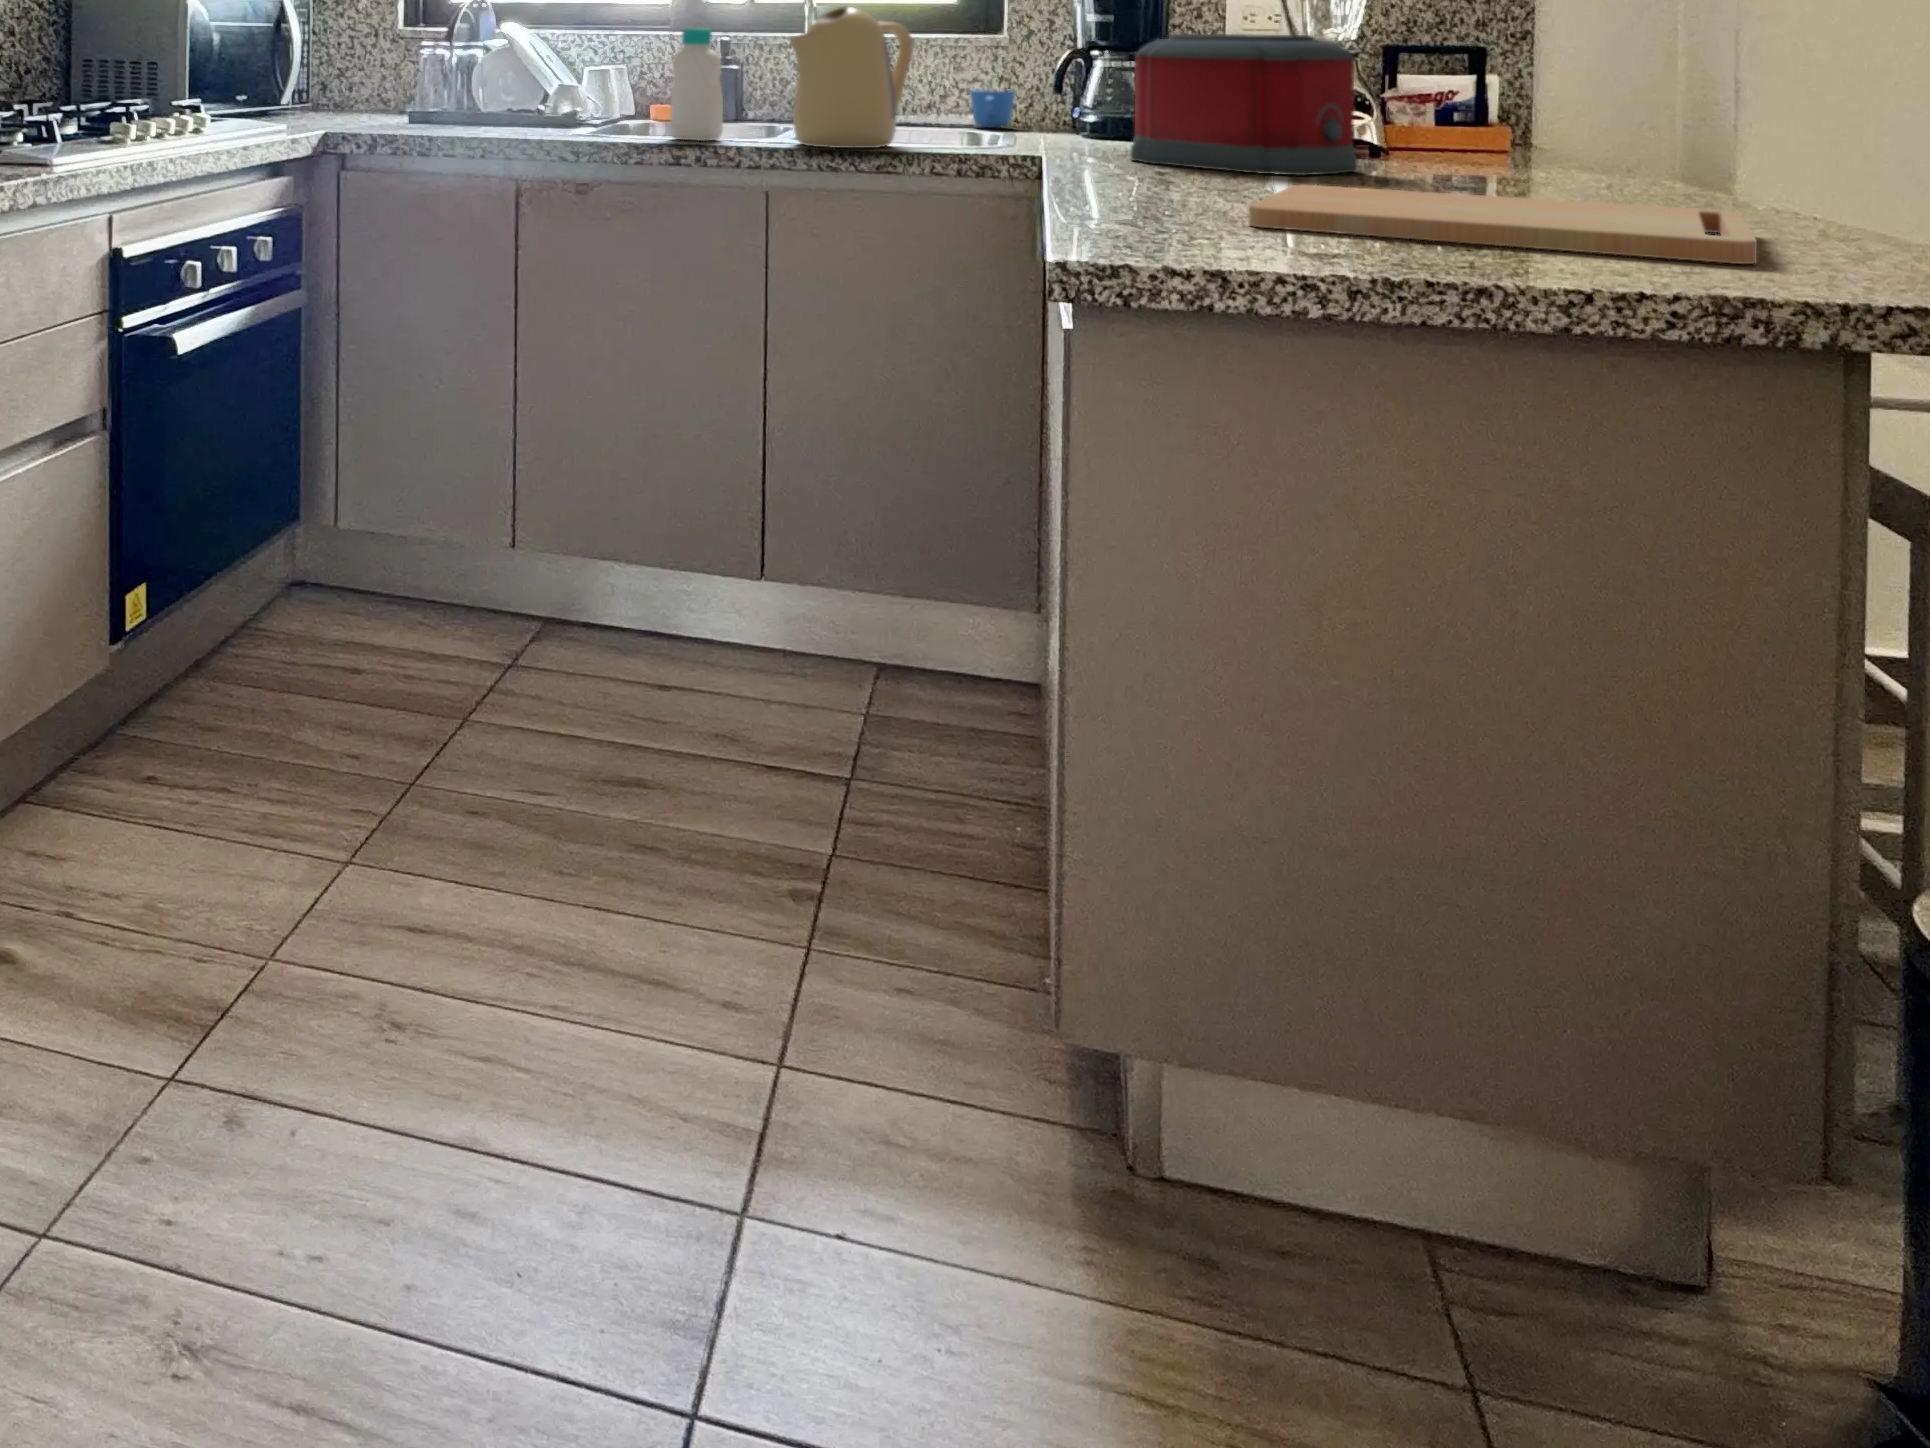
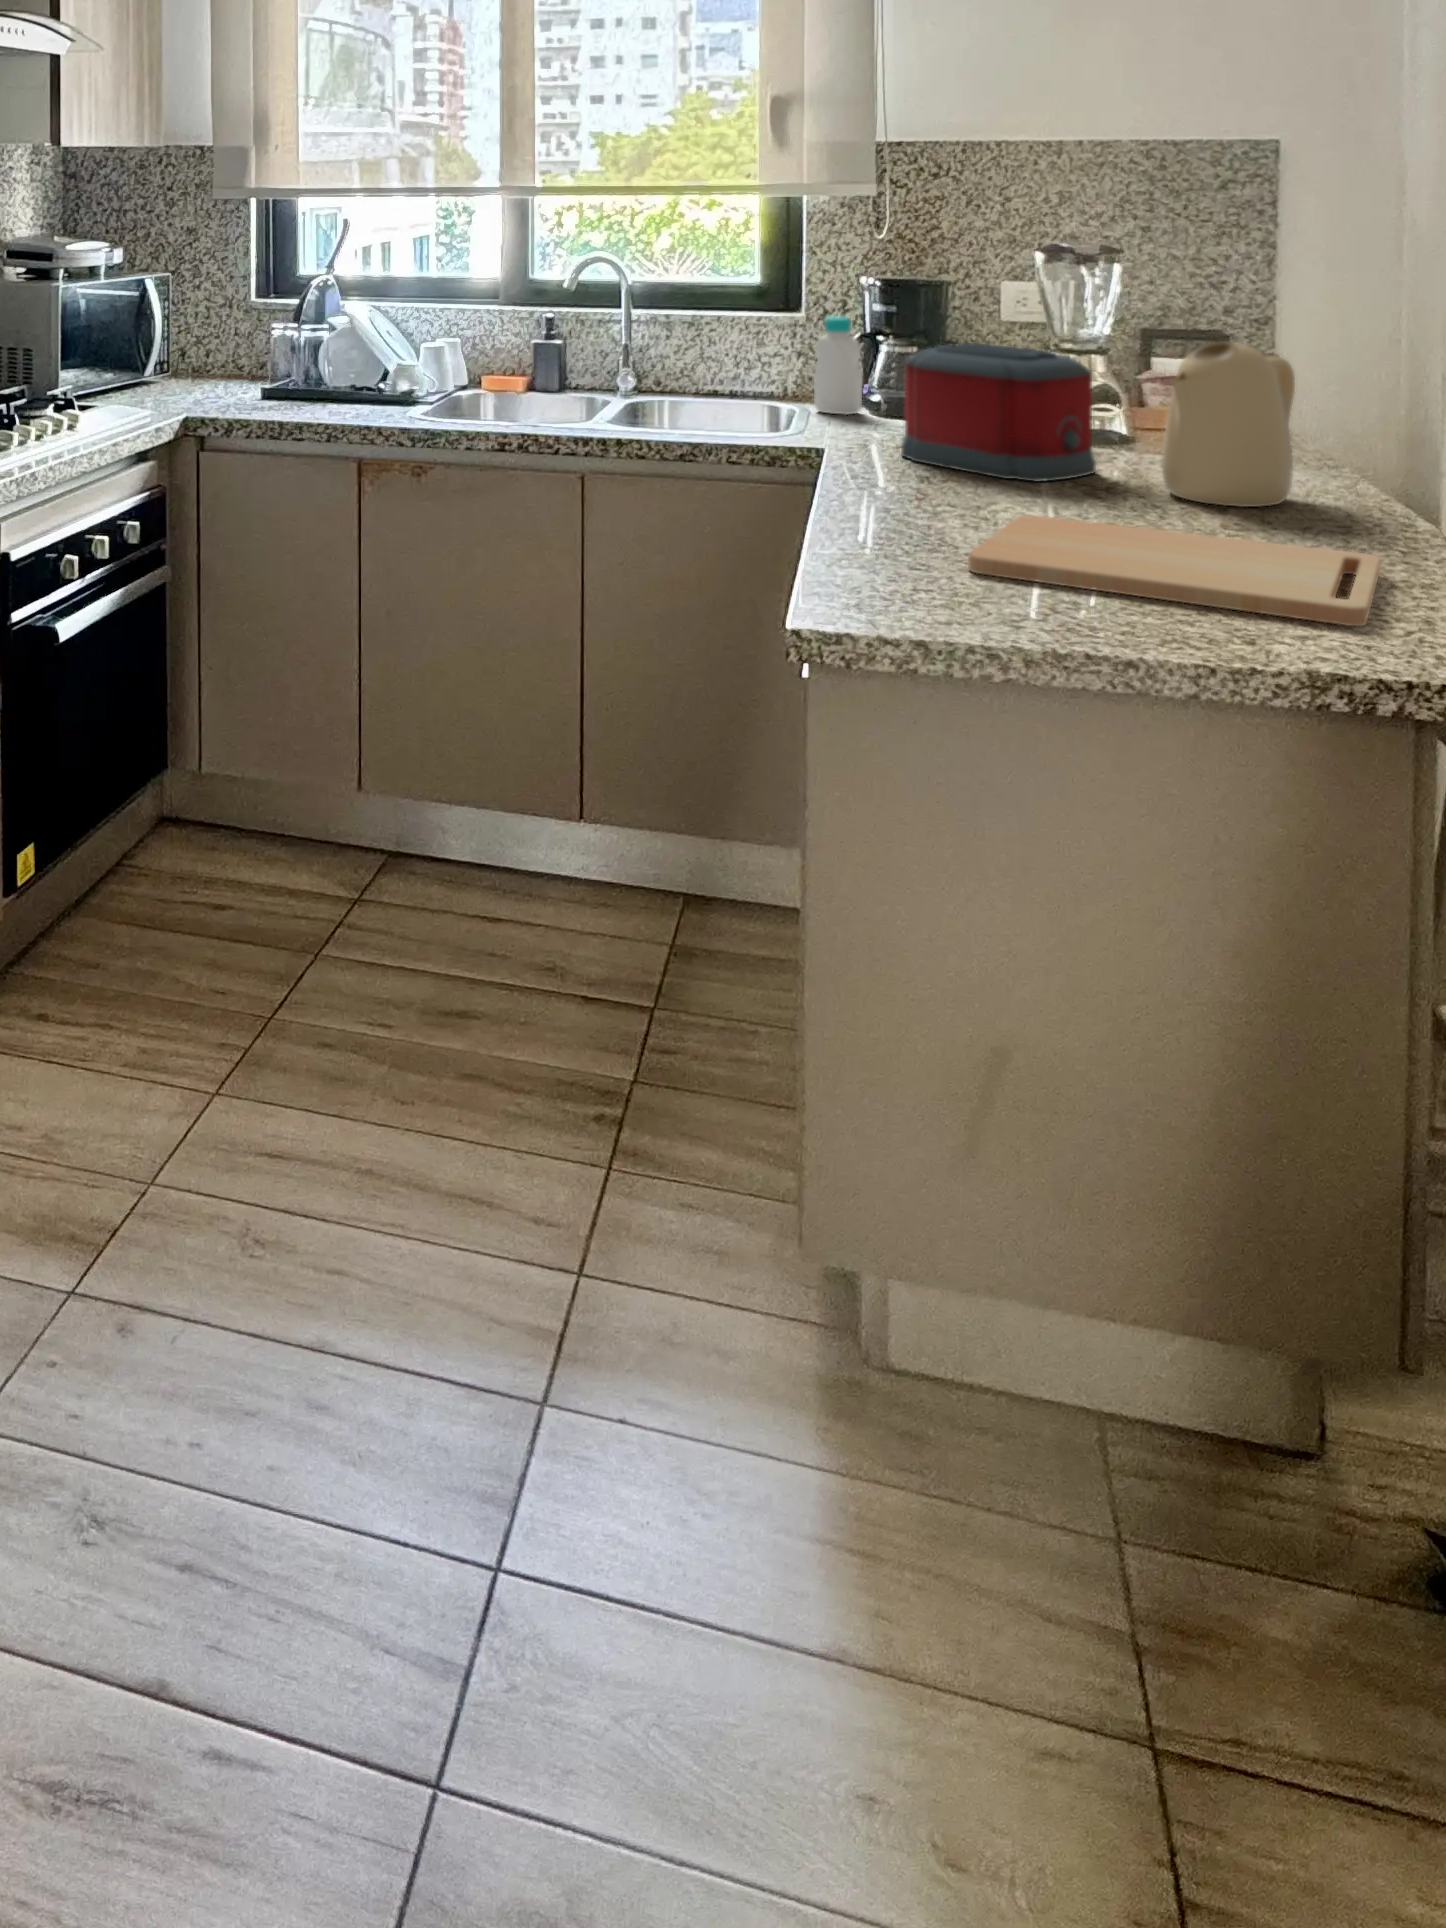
kettle: present [789,7,913,148] -> present [1162,341,1295,507]
bottle: present [670,28,723,141] -> present [814,317,862,415]
mug: present [970,90,1015,128] -> none [772,360,813,397]

